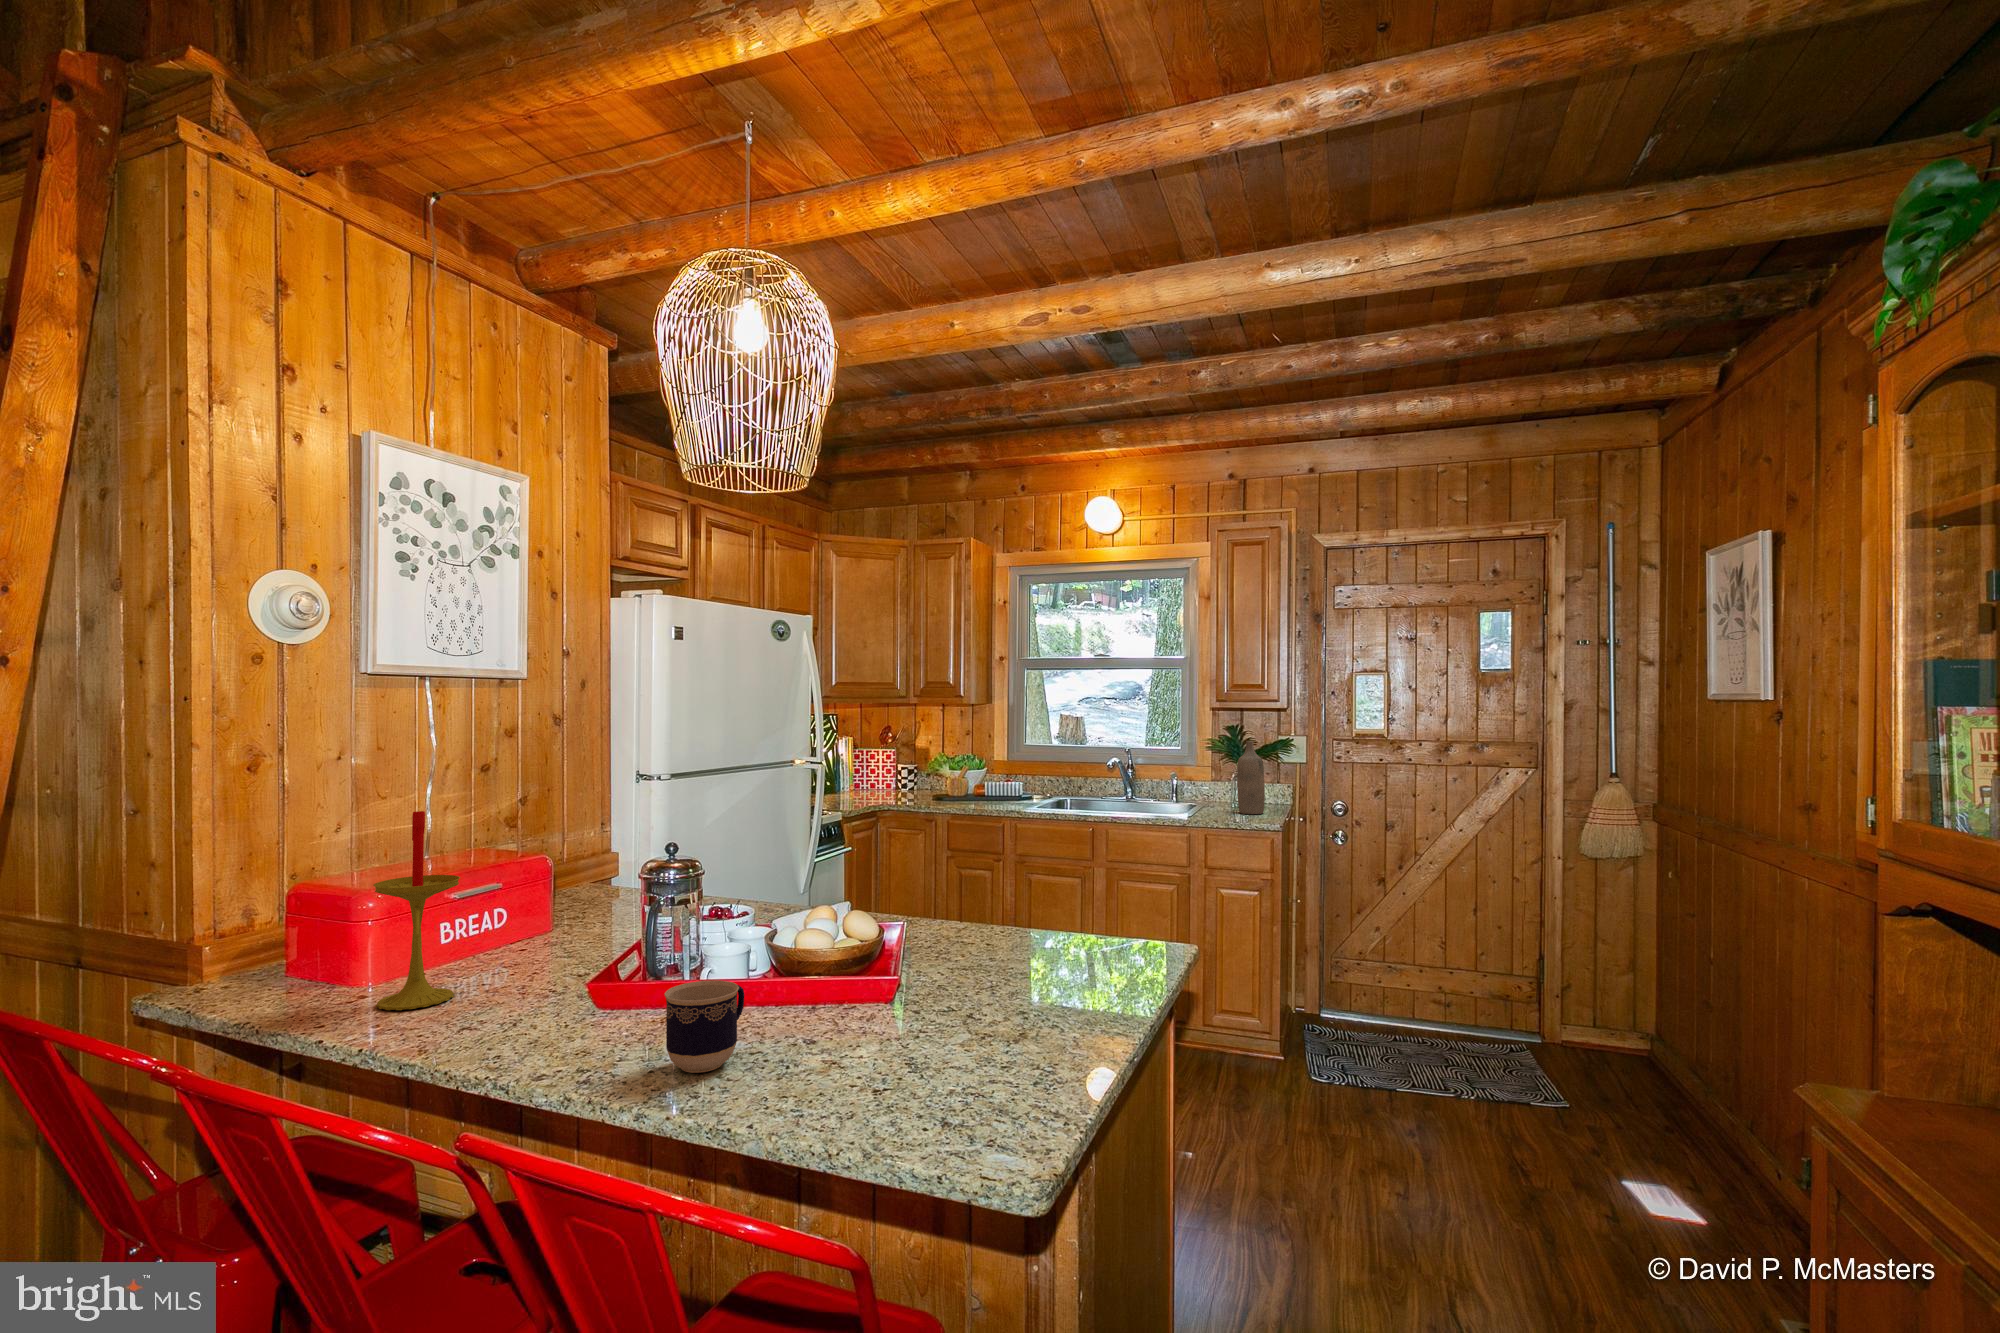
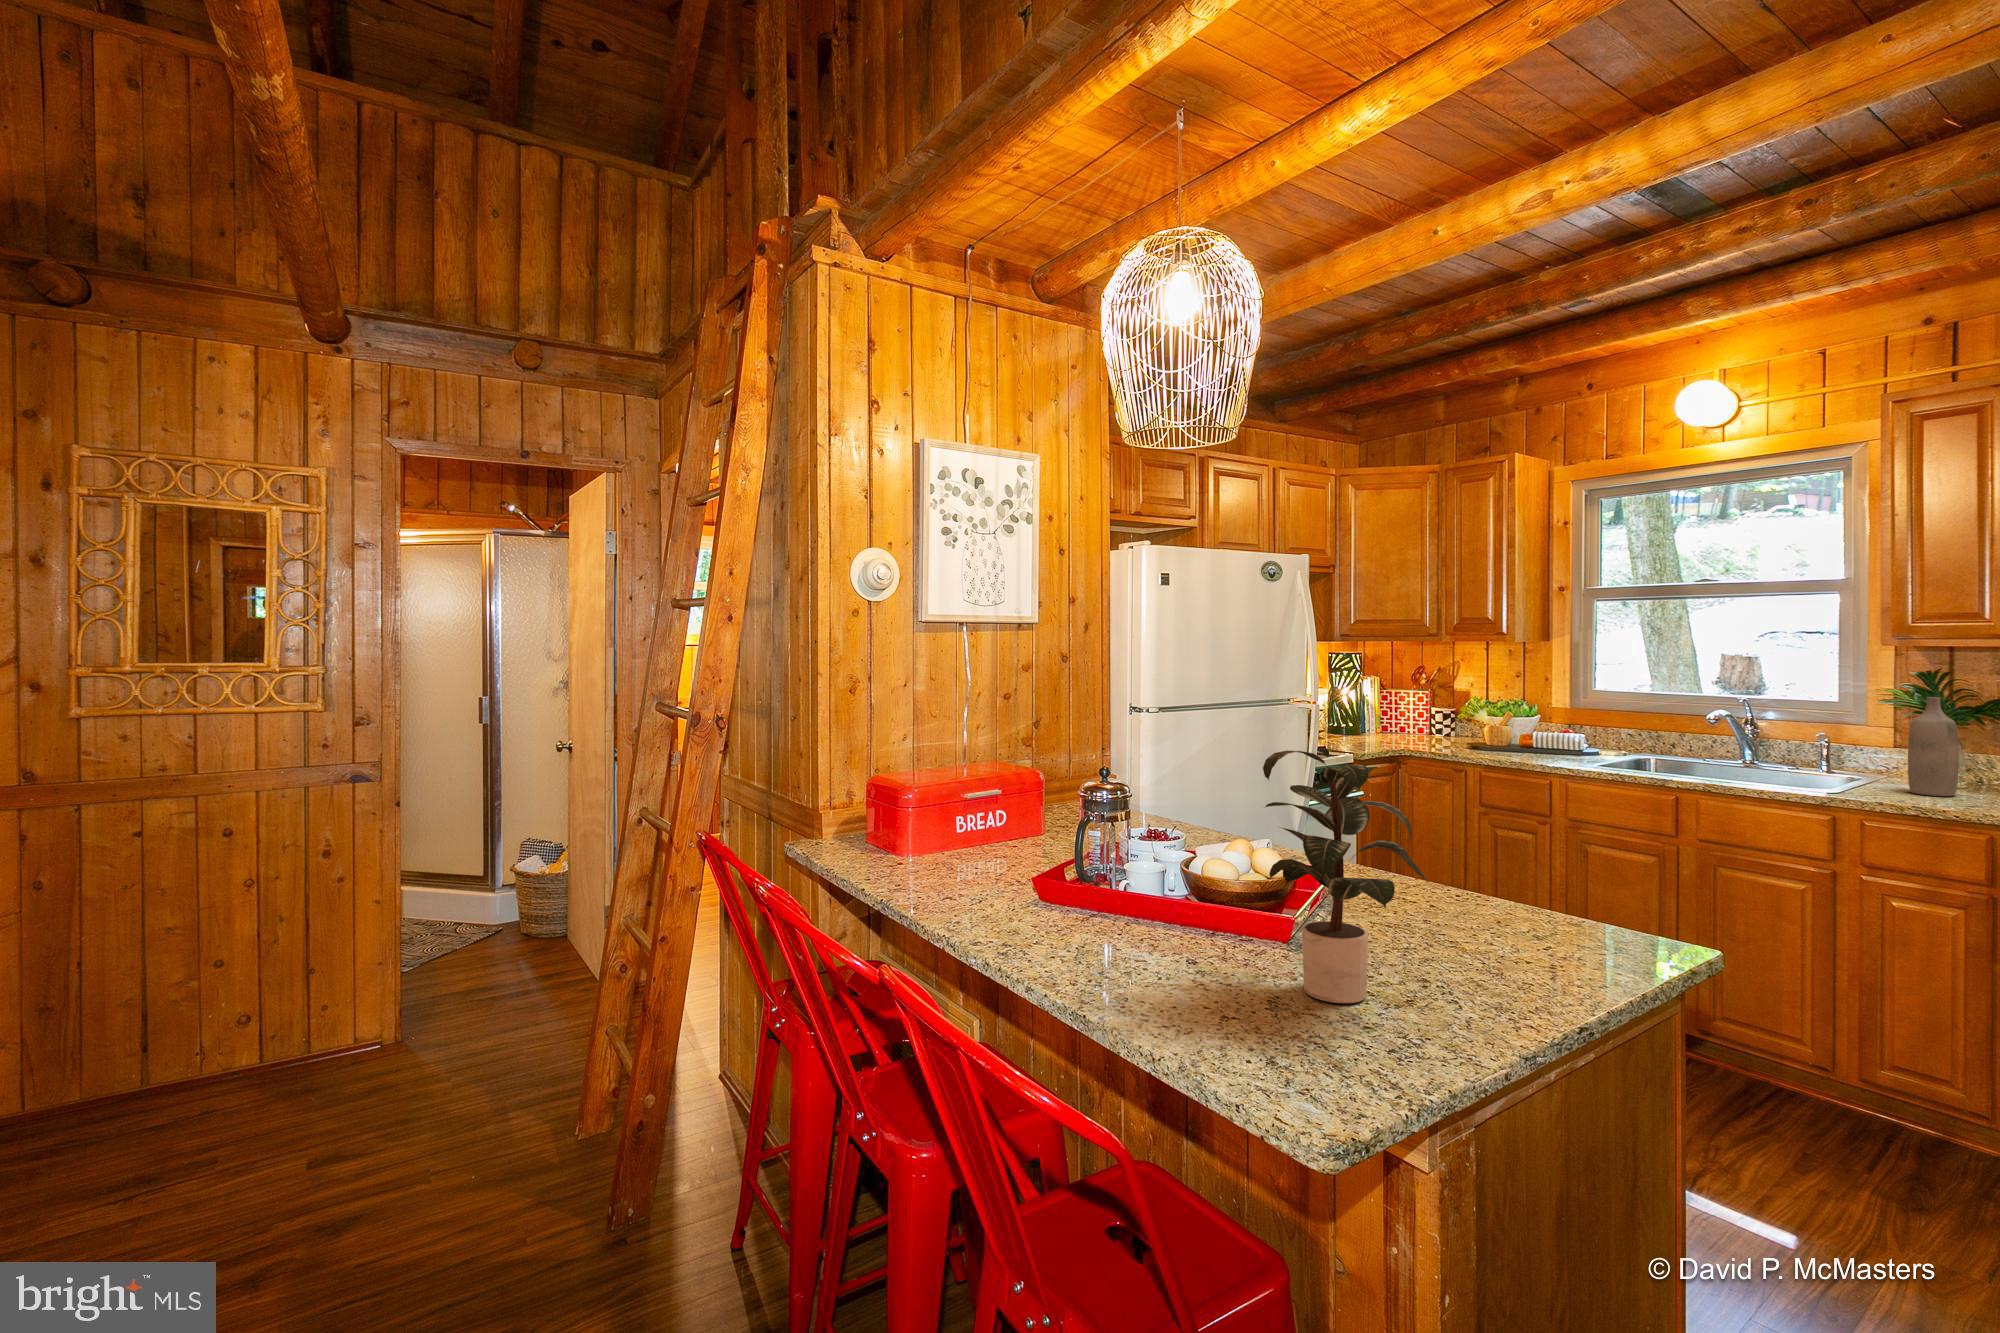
potted plant: none [858,802,1077,1052] -> present [1263,750,1428,1003]
candle: present [374,811,460,1010] -> none [902,727,959,879]
cup: present [664,980,744,1073] -> none [1063,891,1136,968]

